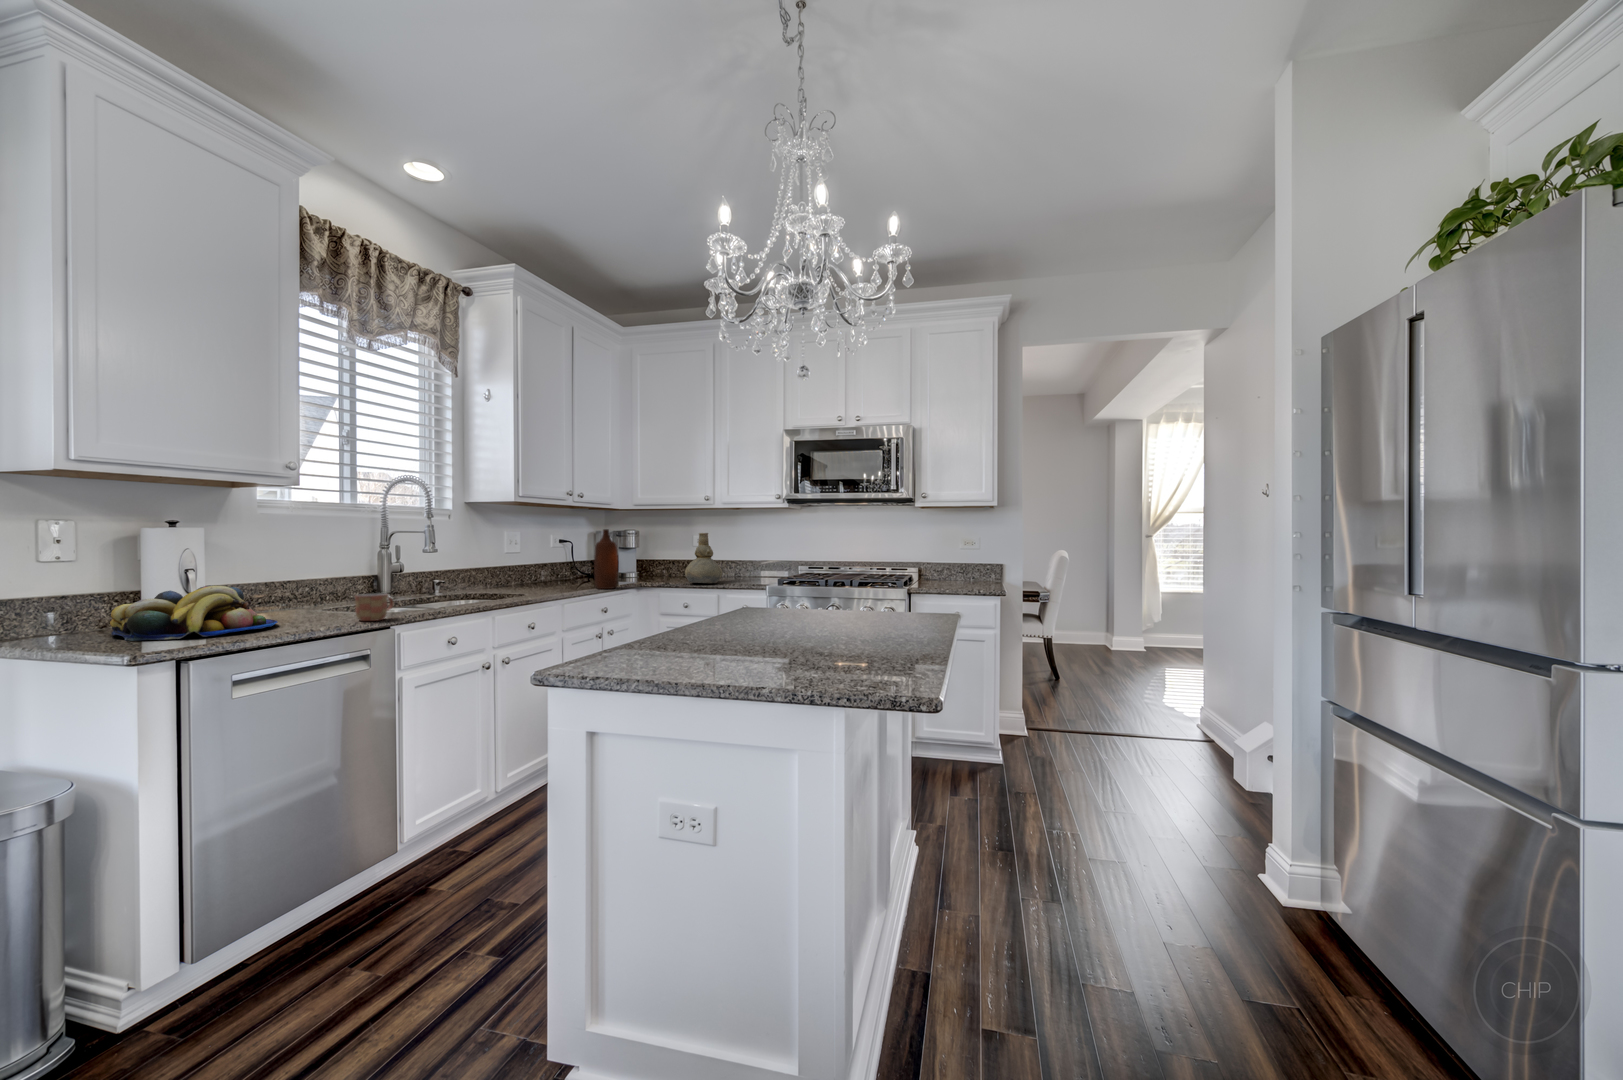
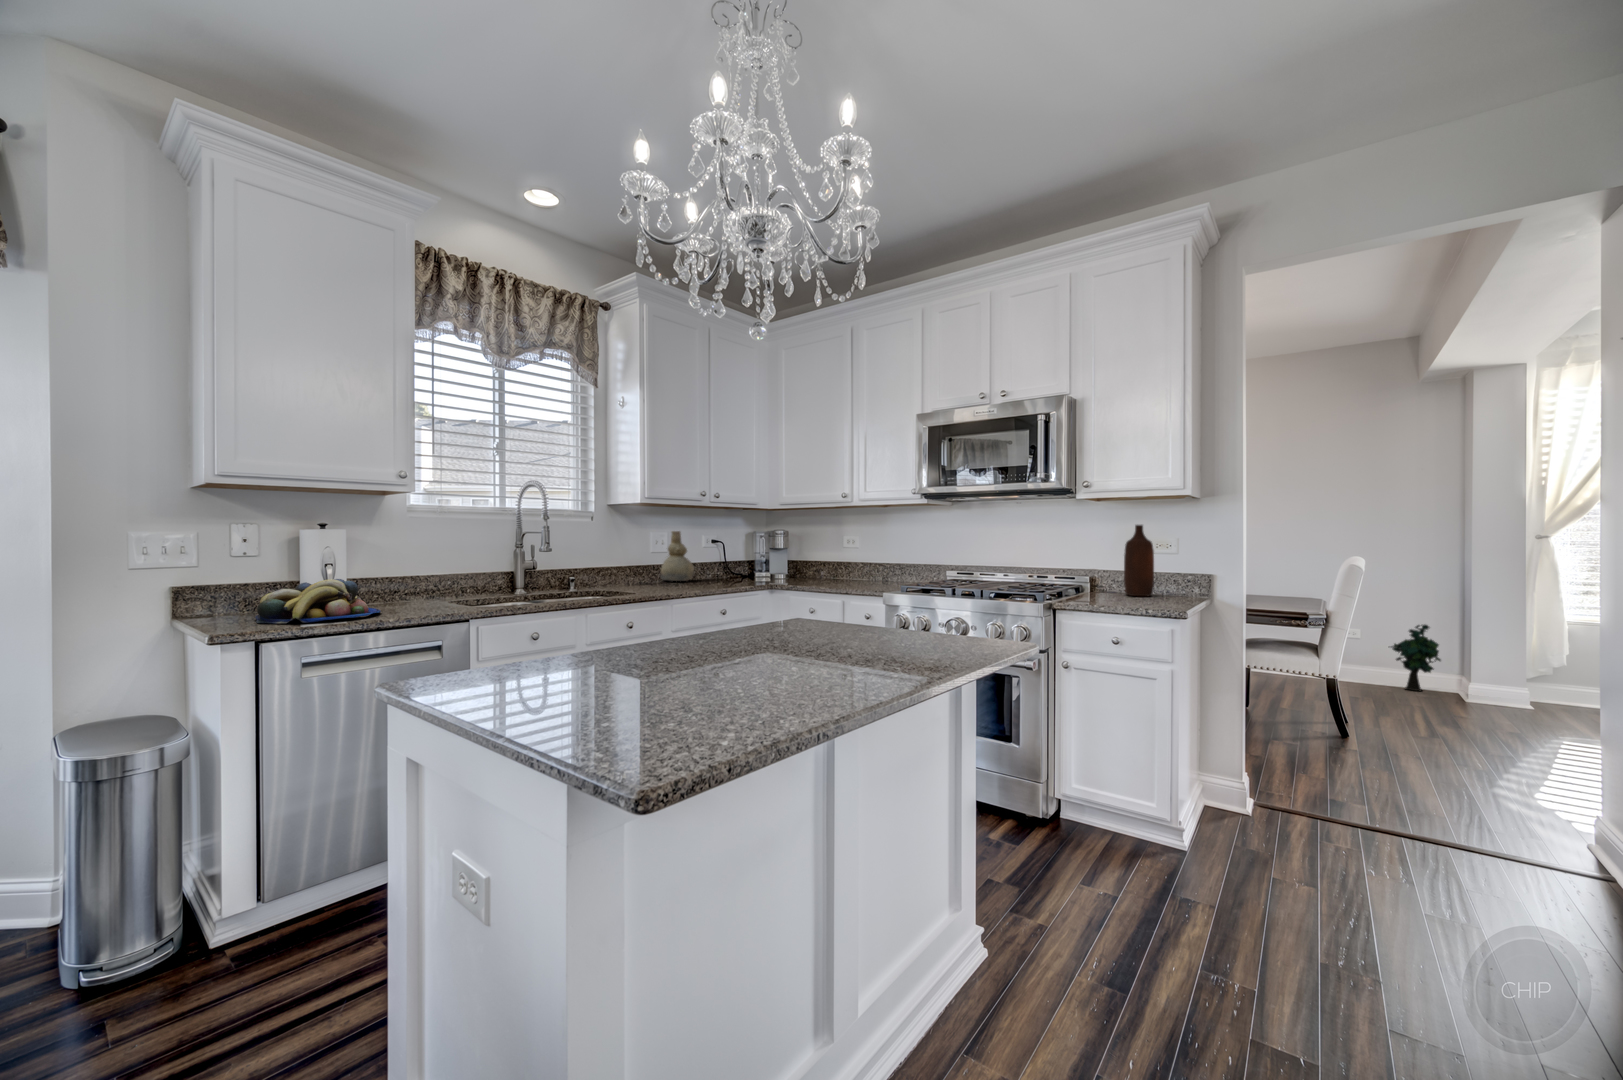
bottle: present [594,529,618,589] -> present [1124,525,1154,596]
vase: present [685,533,722,583] -> present [660,531,694,581]
mug: present [355,593,393,621] -> none [439,590,475,615]
decorative plant: none [1065,597,1096,645] -> present [1391,625,1441,691]

